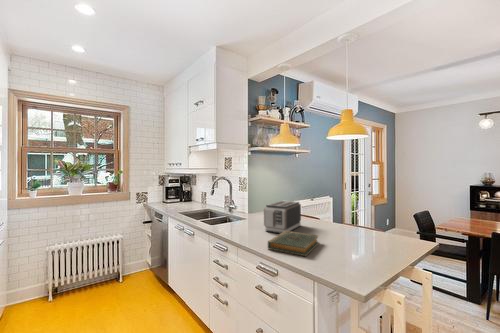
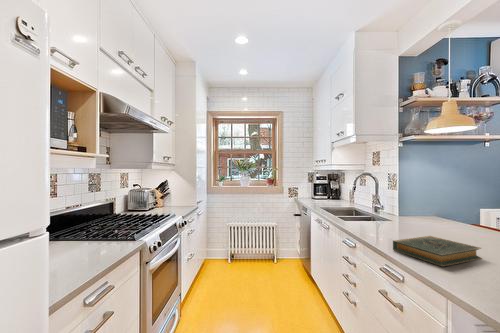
toaster: present [264,201,301,234] -> none [404,201,468,241]

